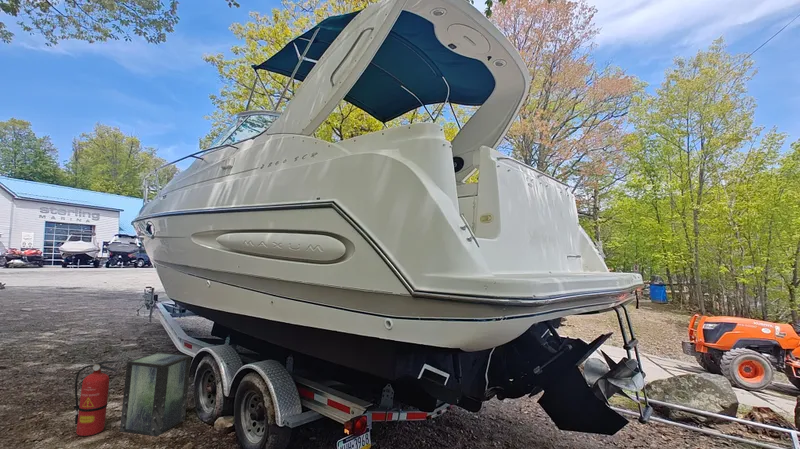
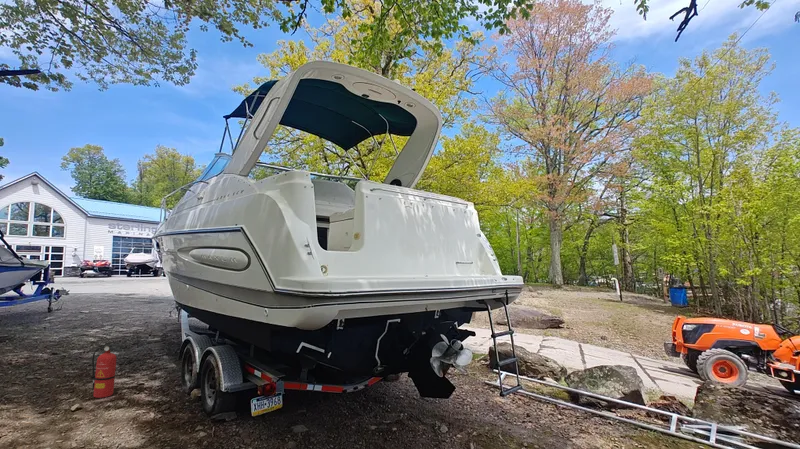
storage box: present [120,353,191,436] -> none [123,340,176,400]

